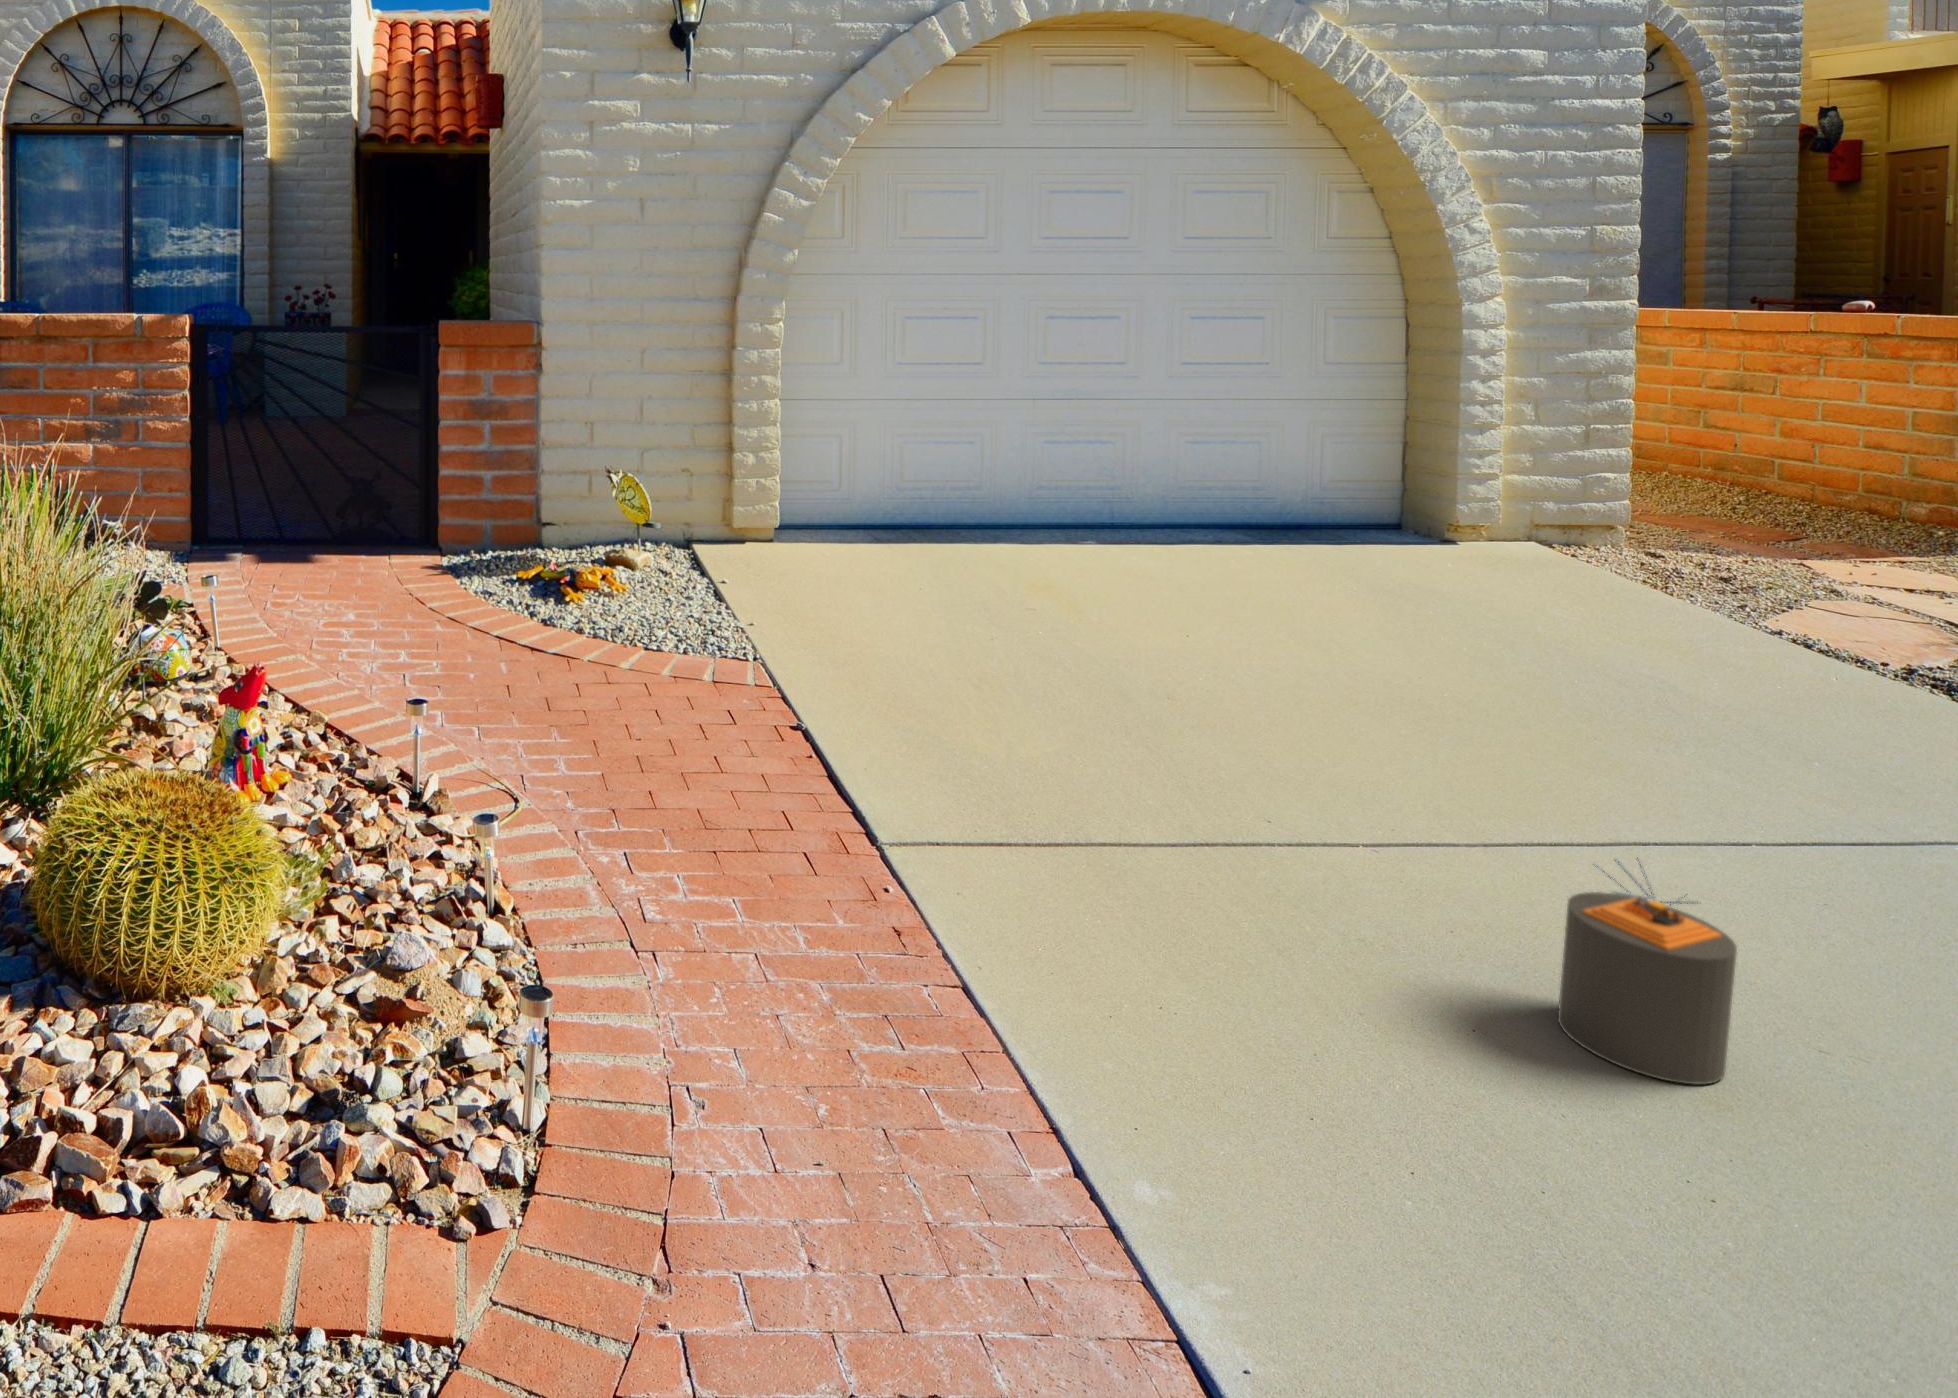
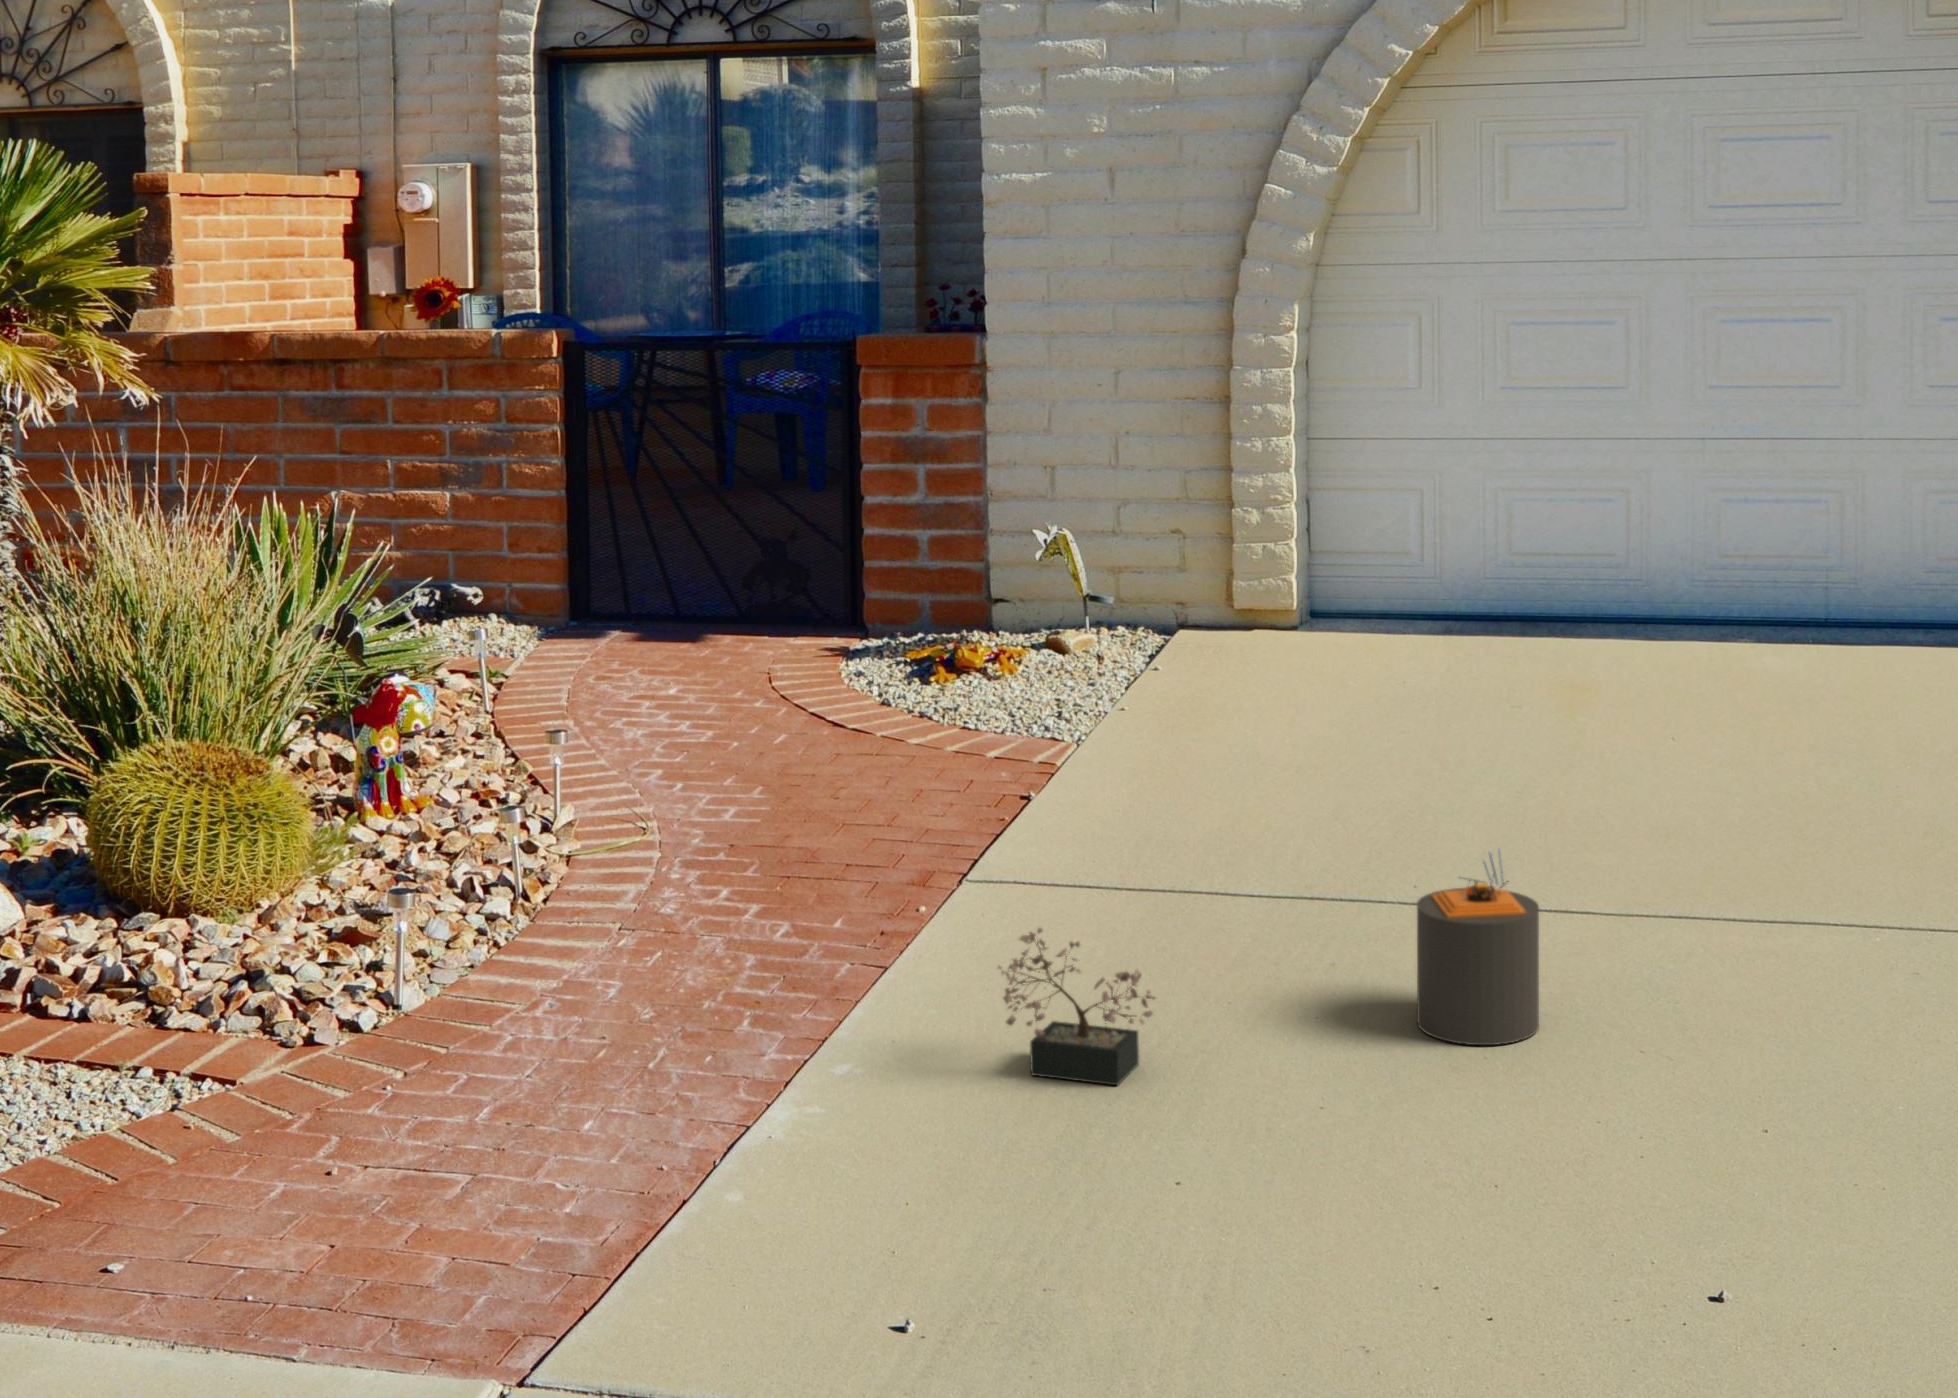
decorative plant: none [1295,1007,1511,1213] -> present [998,928,1155,1085]

